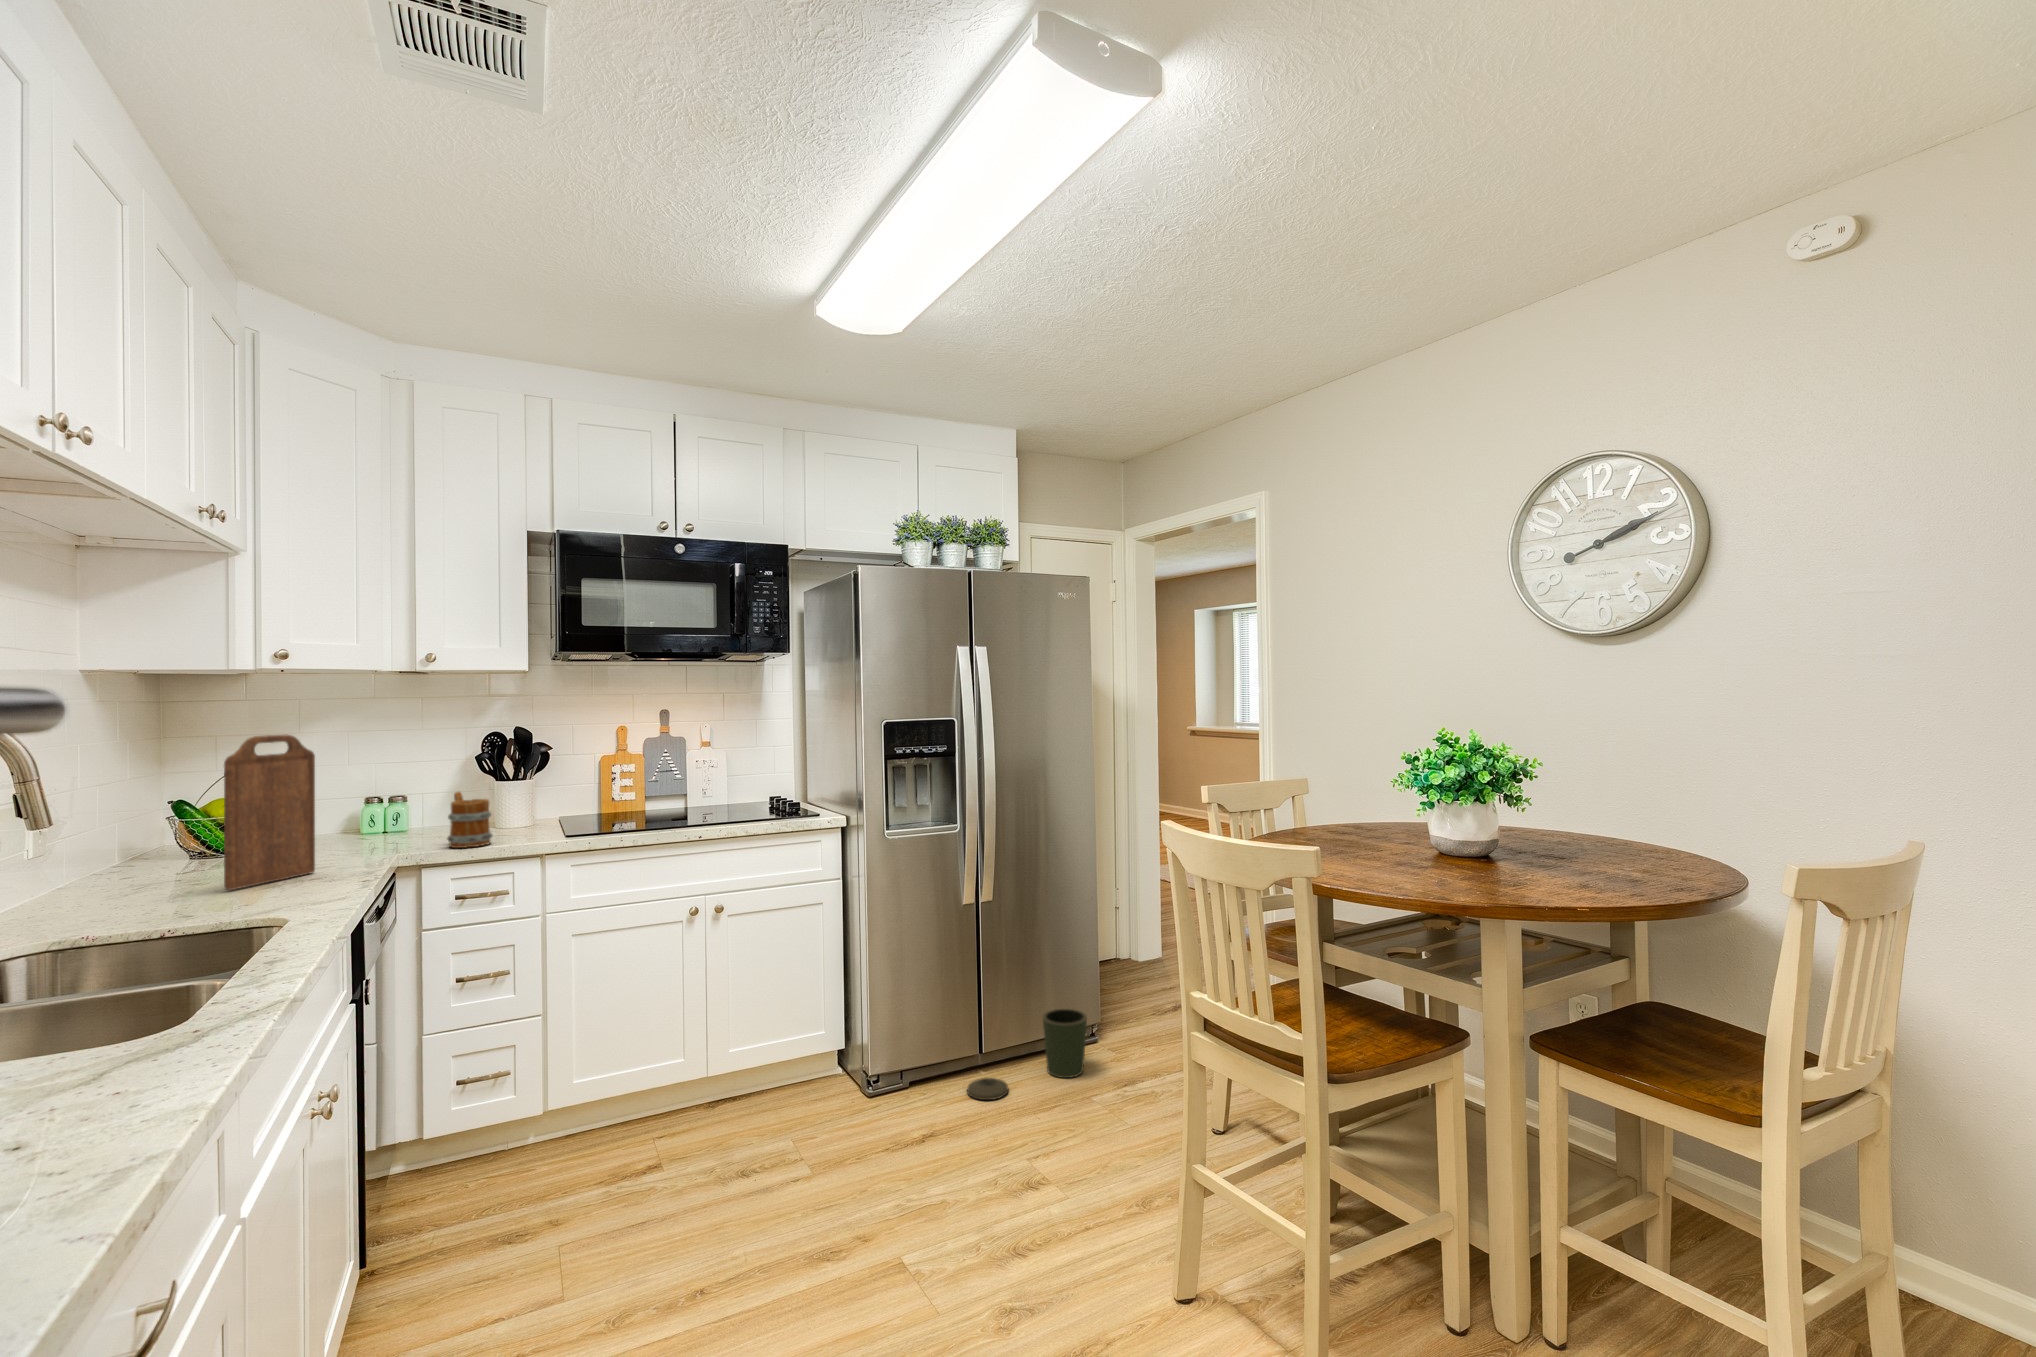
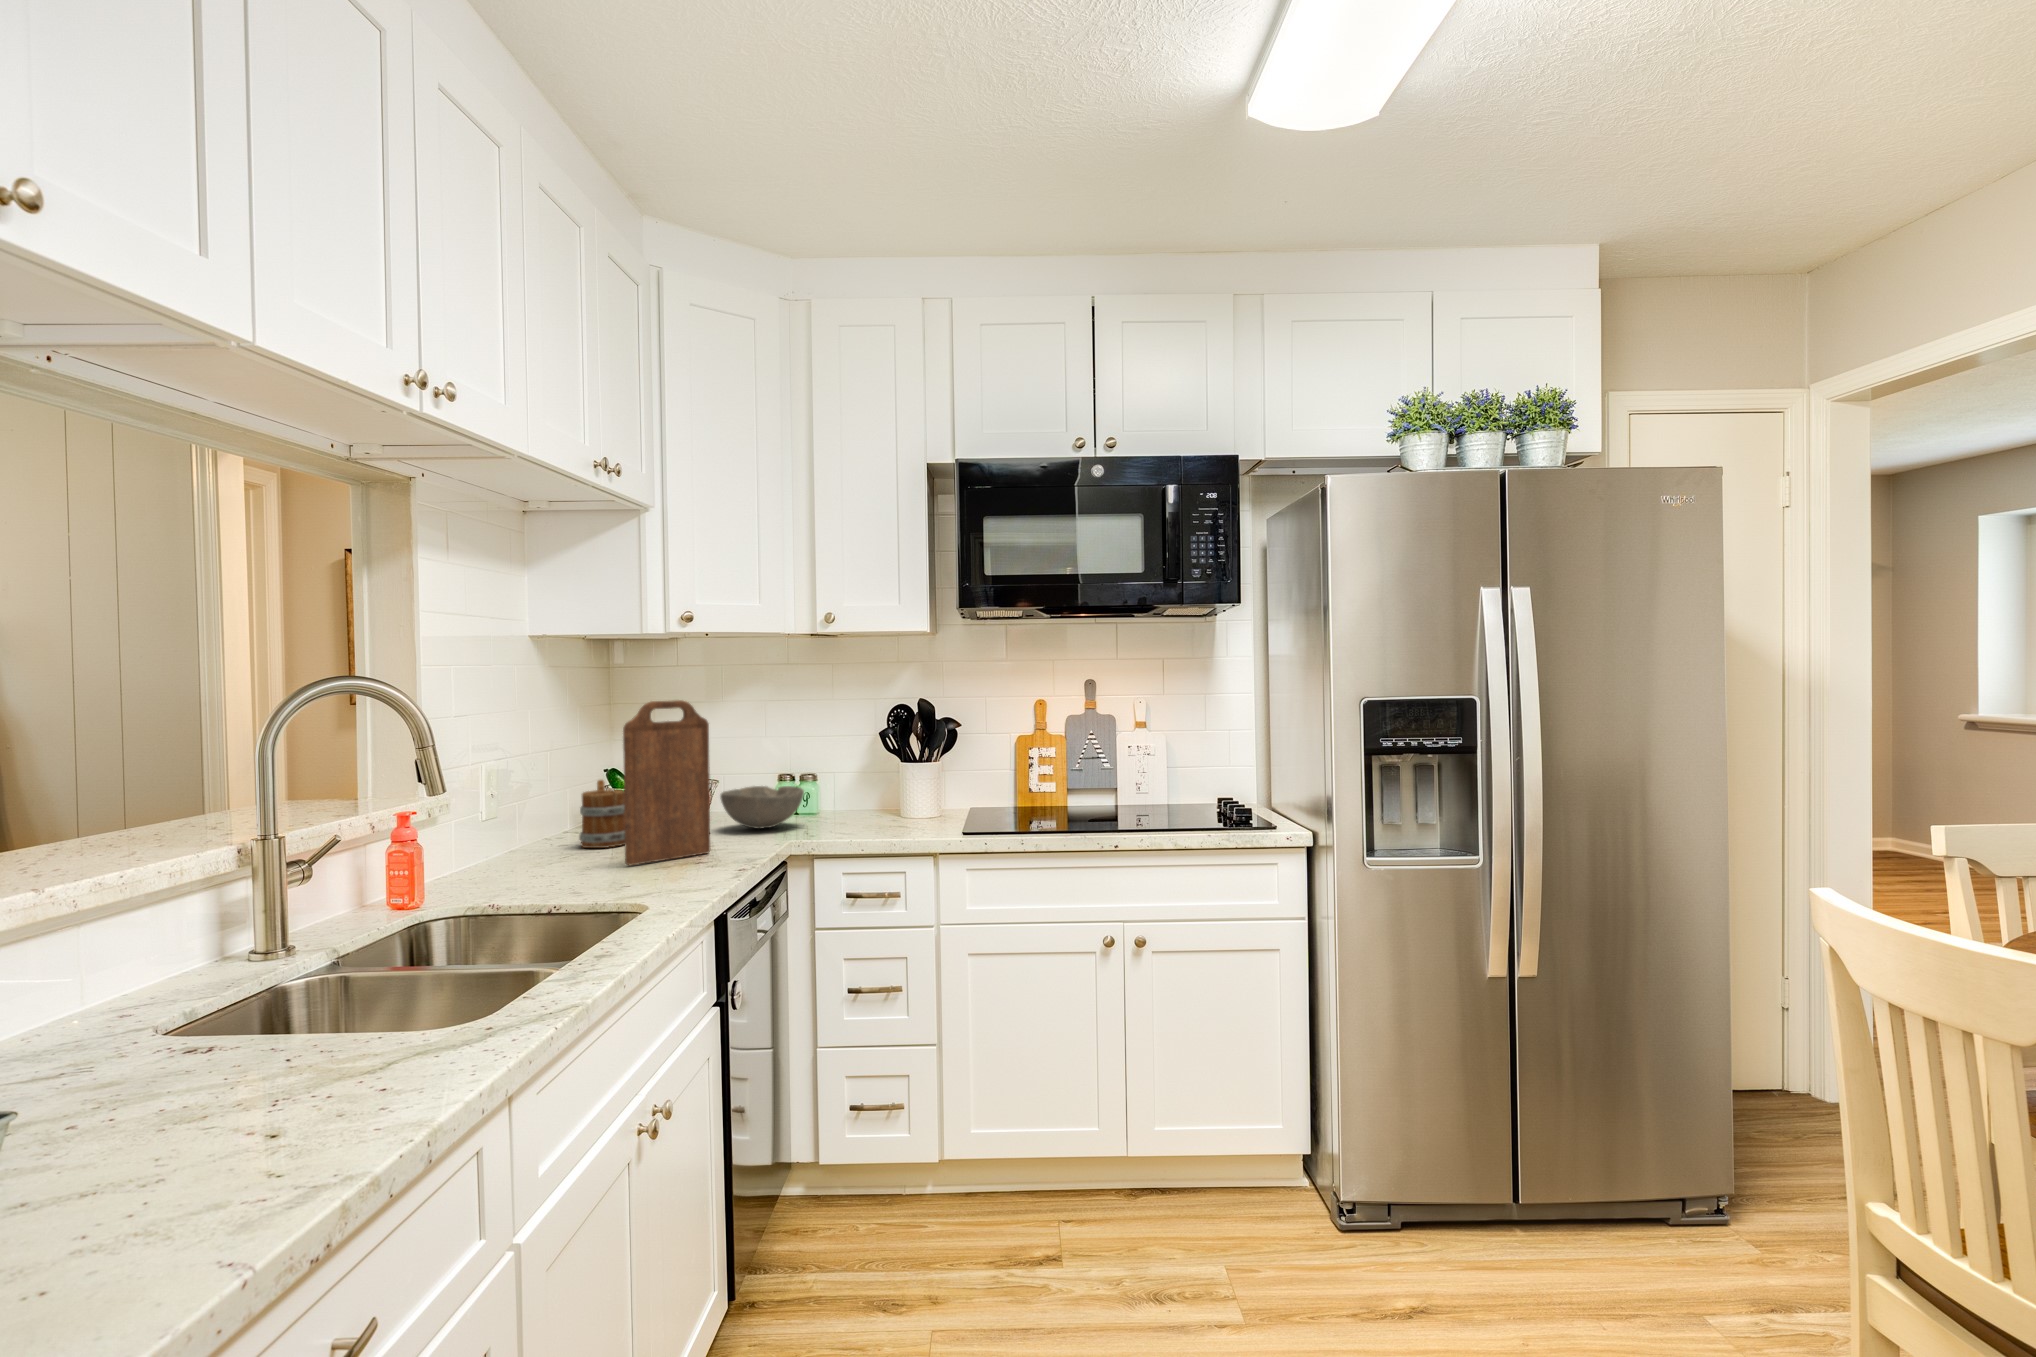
mug: present [447,792,493,848] -> present [579,780,625,848]
bowl: none [309,809,400,849] -> present [720,786,804,829]
trash can: present [967,1009,1087,1100] -> none [1496,1162,1712,1286]

